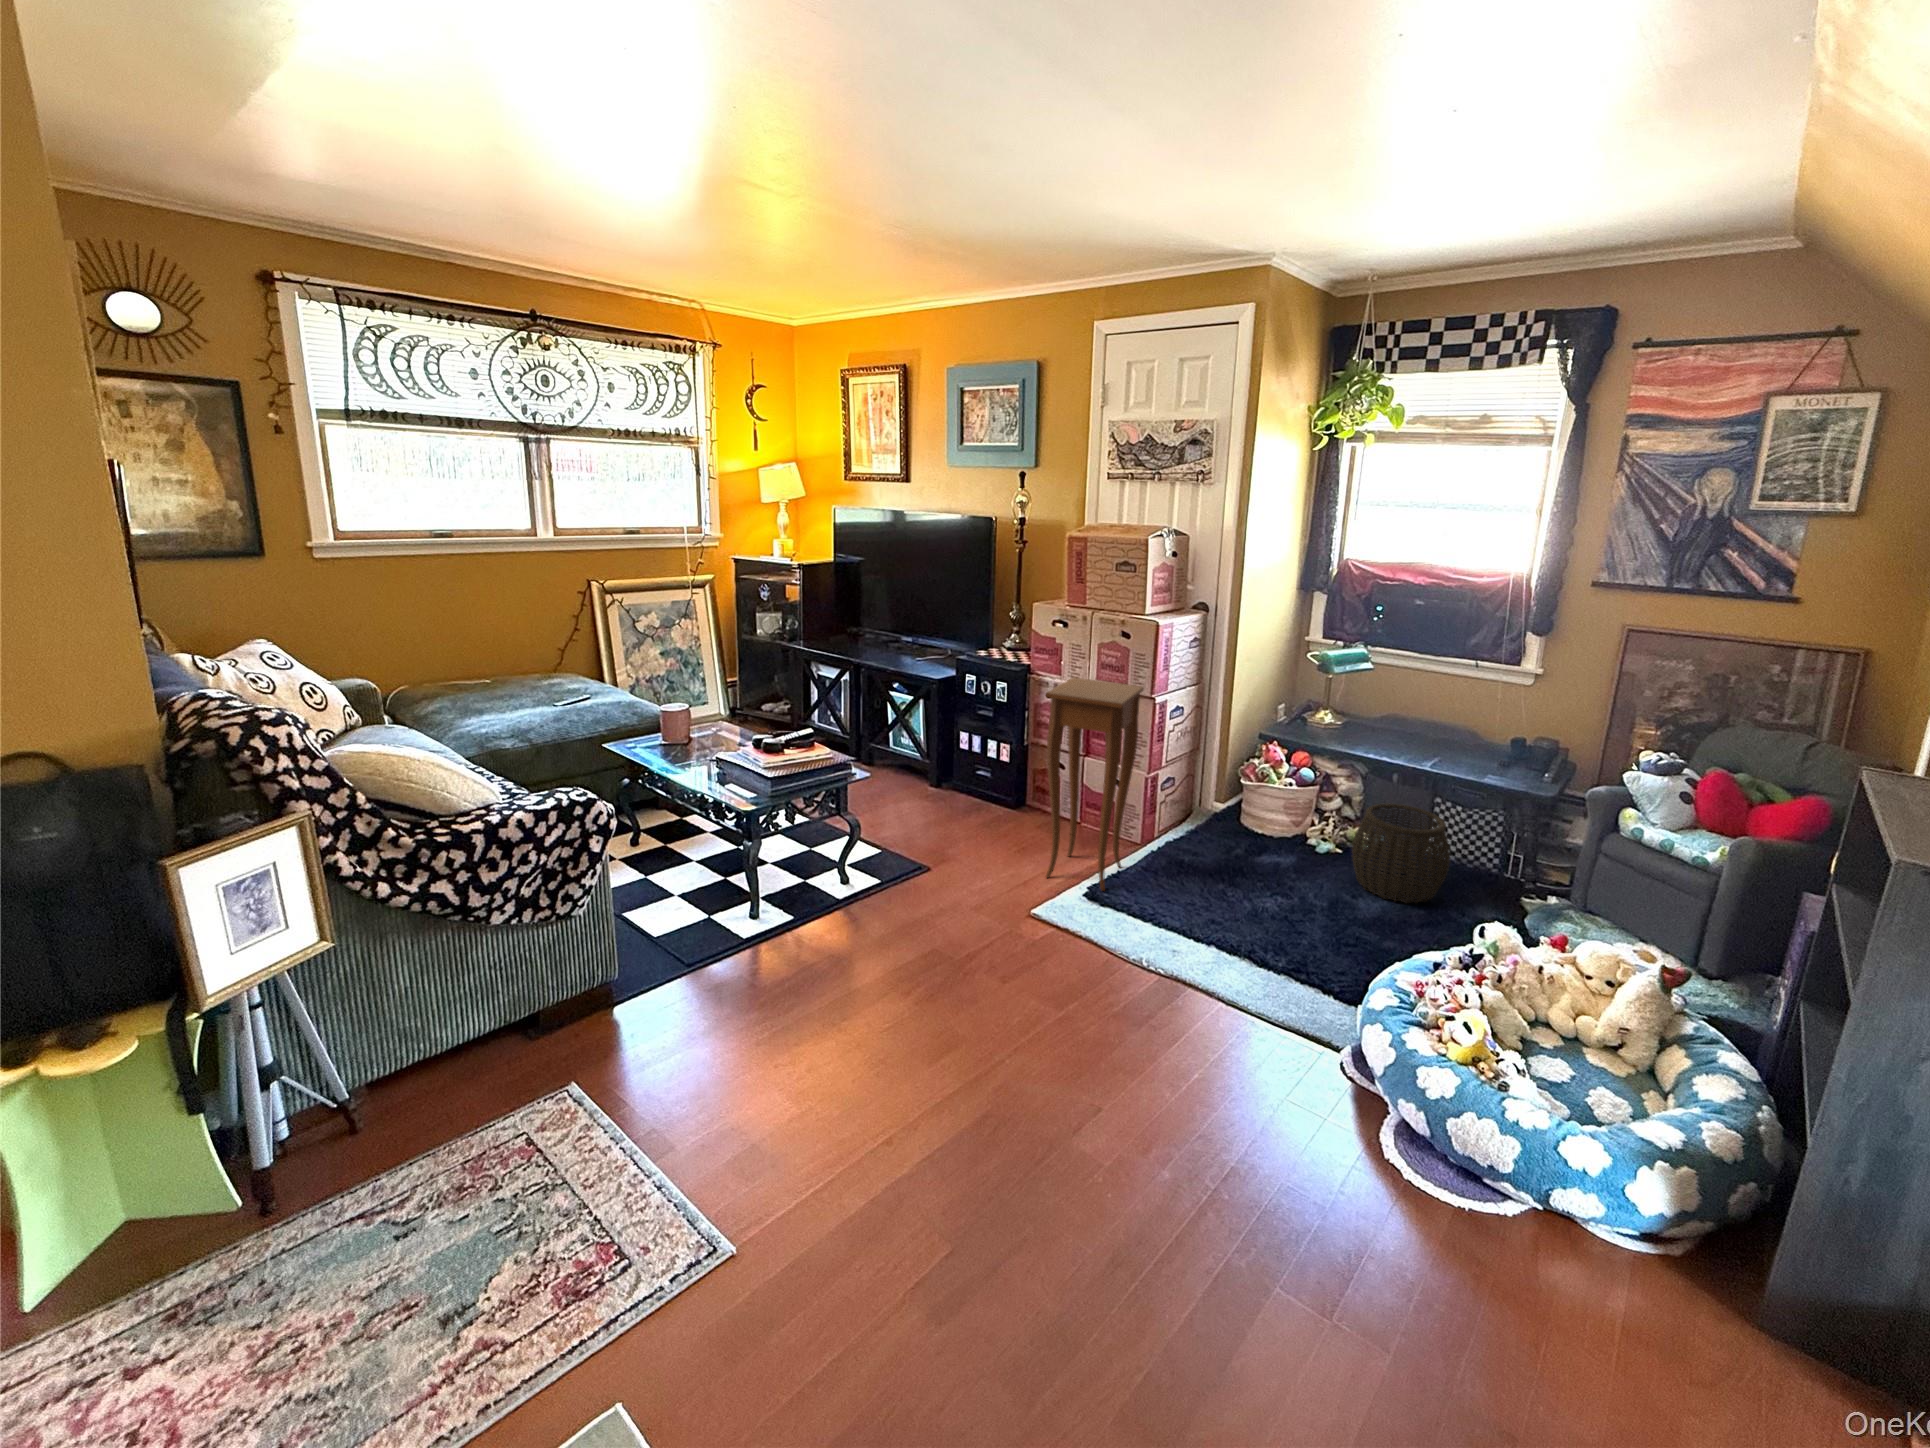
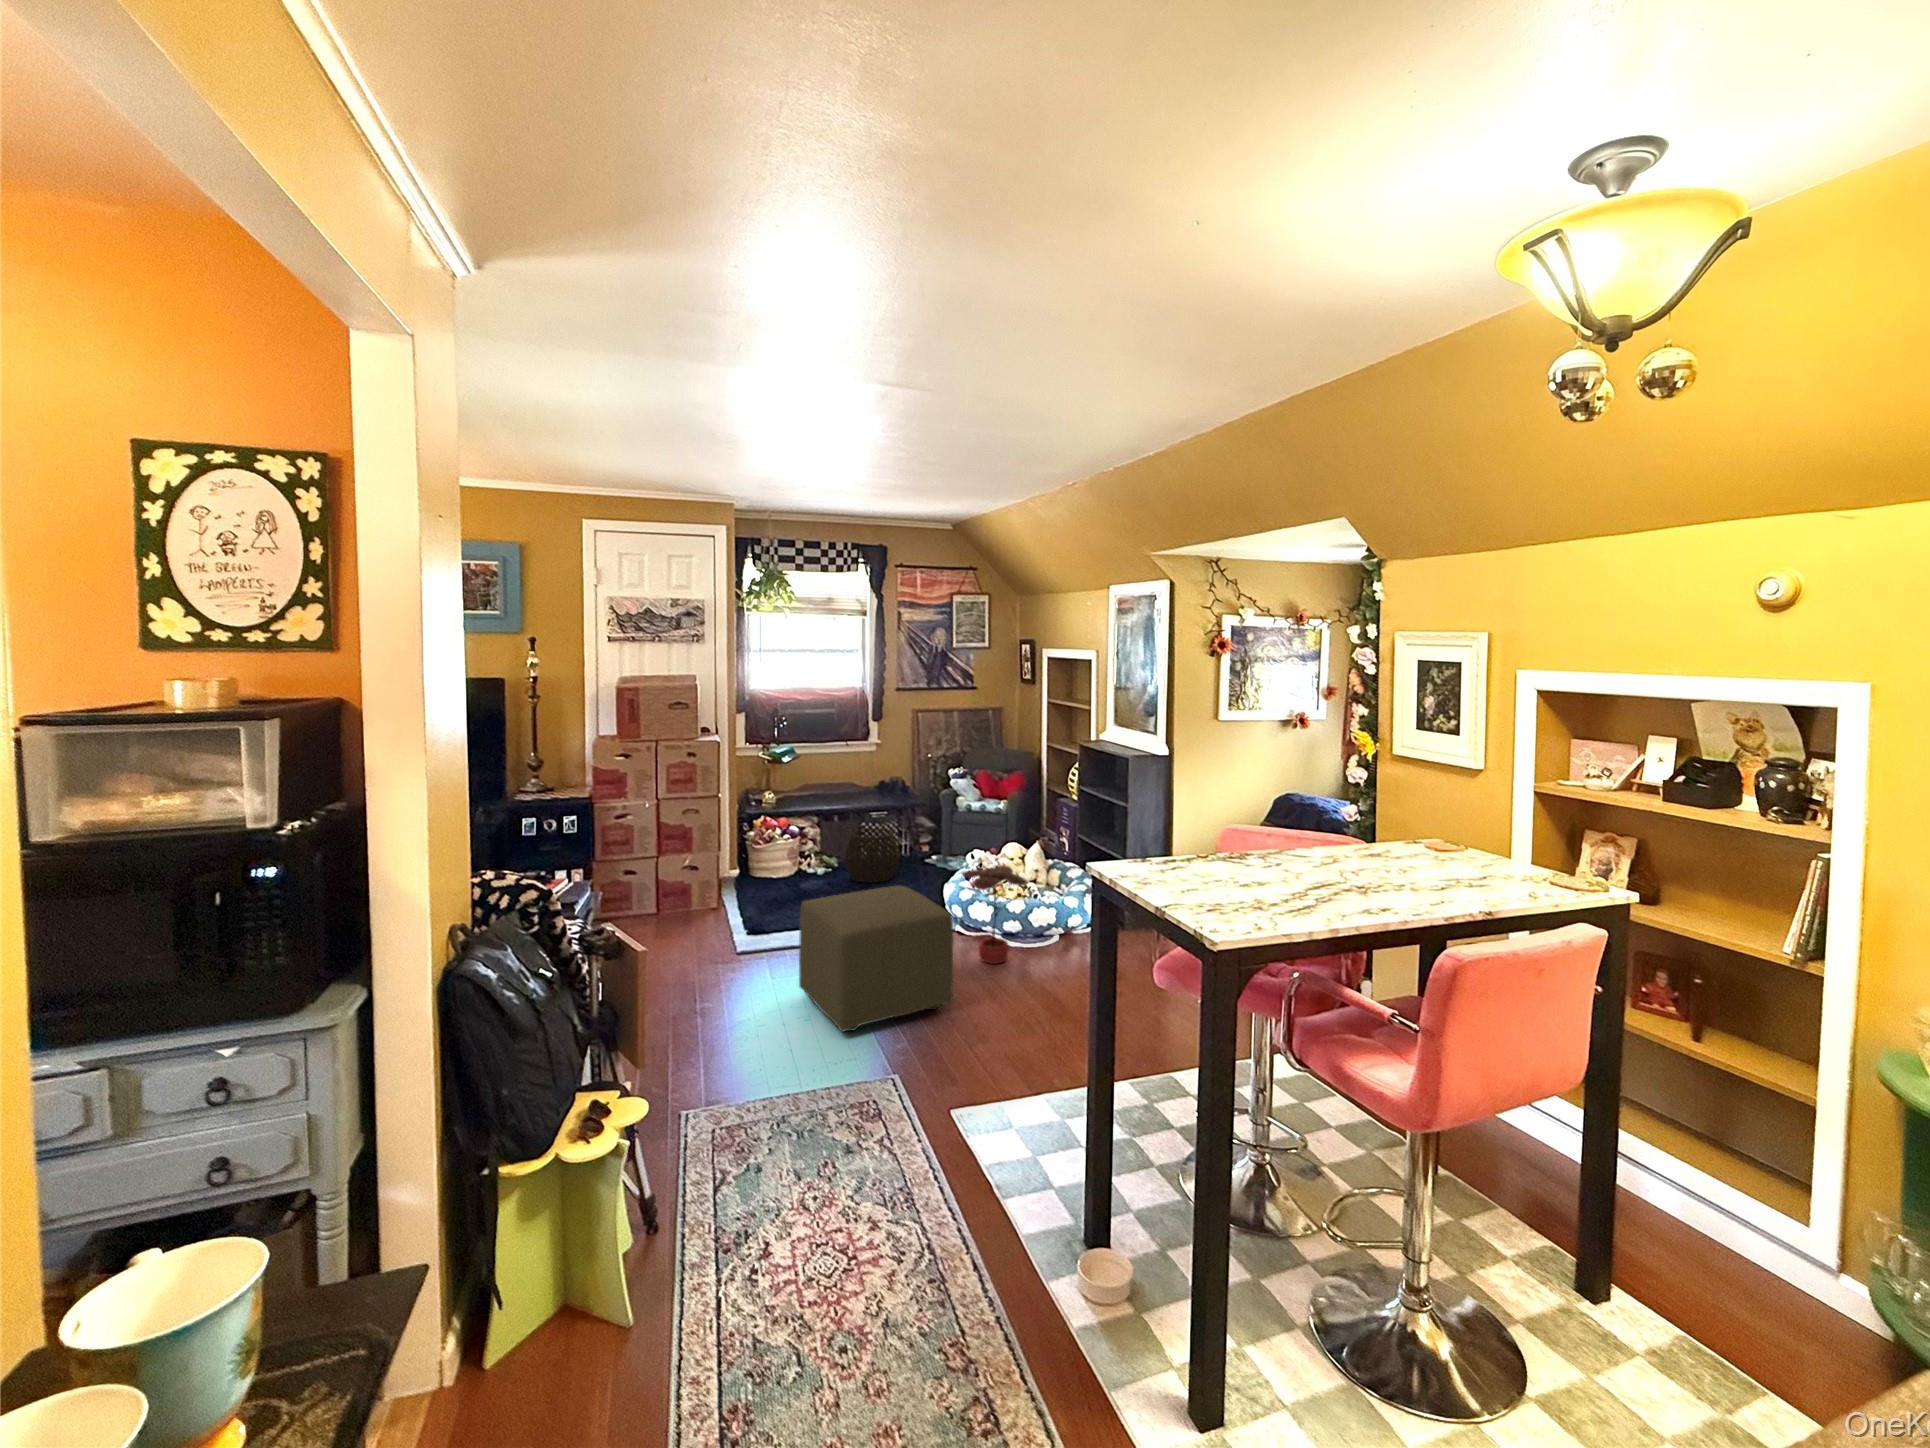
side table: present [1046,677,1144,891] -> none [688,786,763,945]
ottoman: none [870,871,1145,1174] -> present [799,886,953,1032]
potted plant: none [1245,952,1398,1173] -> present [962,866,1027,964]

